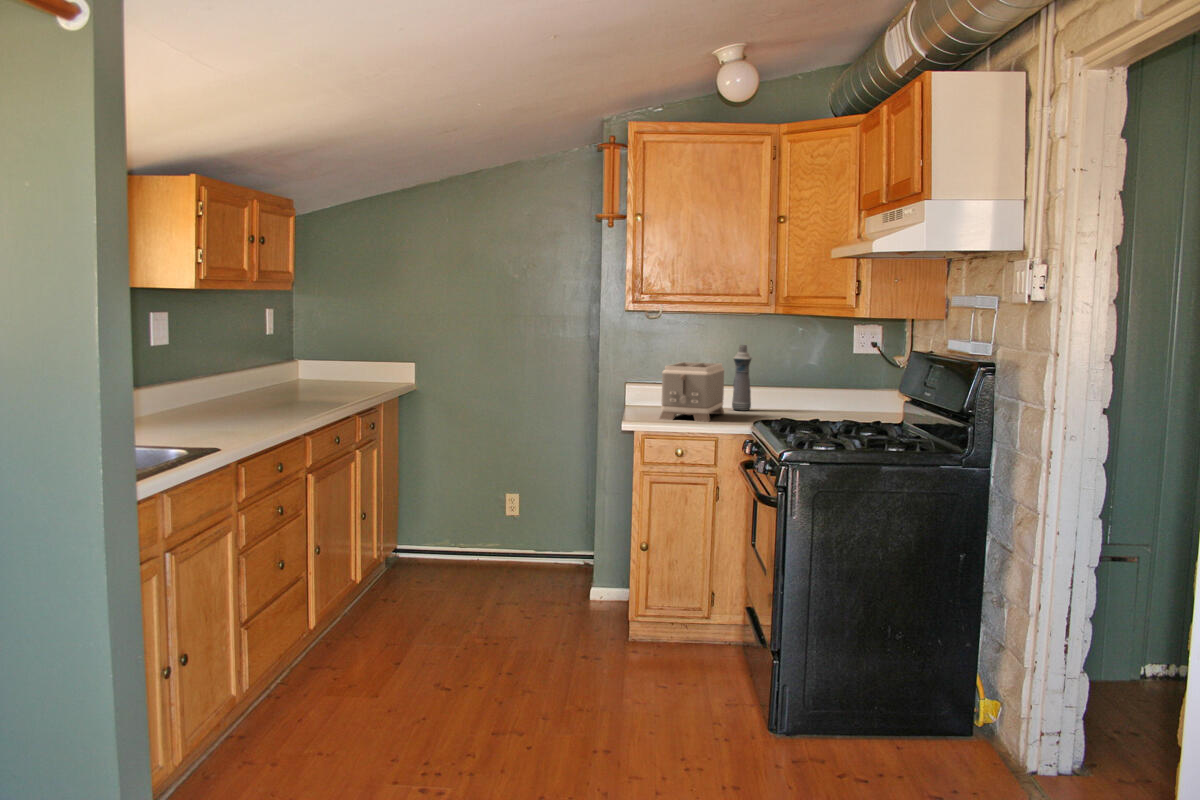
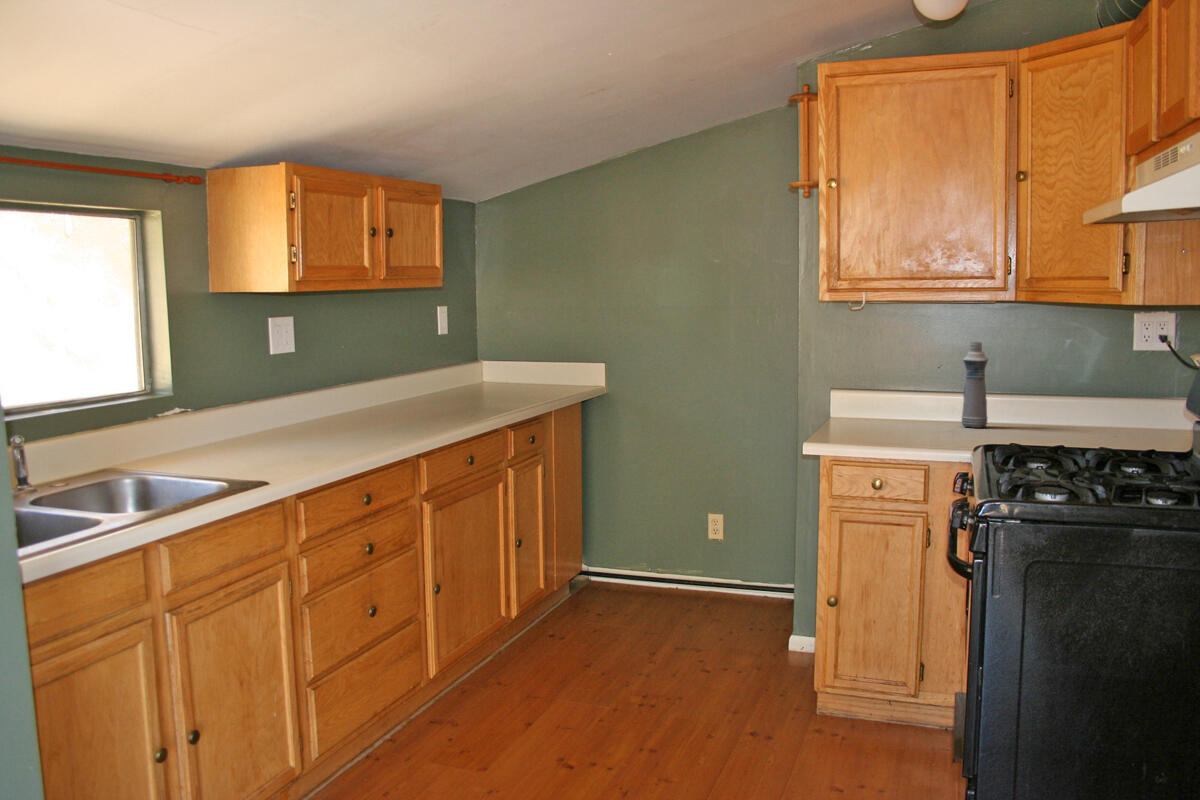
toaster: present [660,362,724,422] -> none [852,365,946,445]

